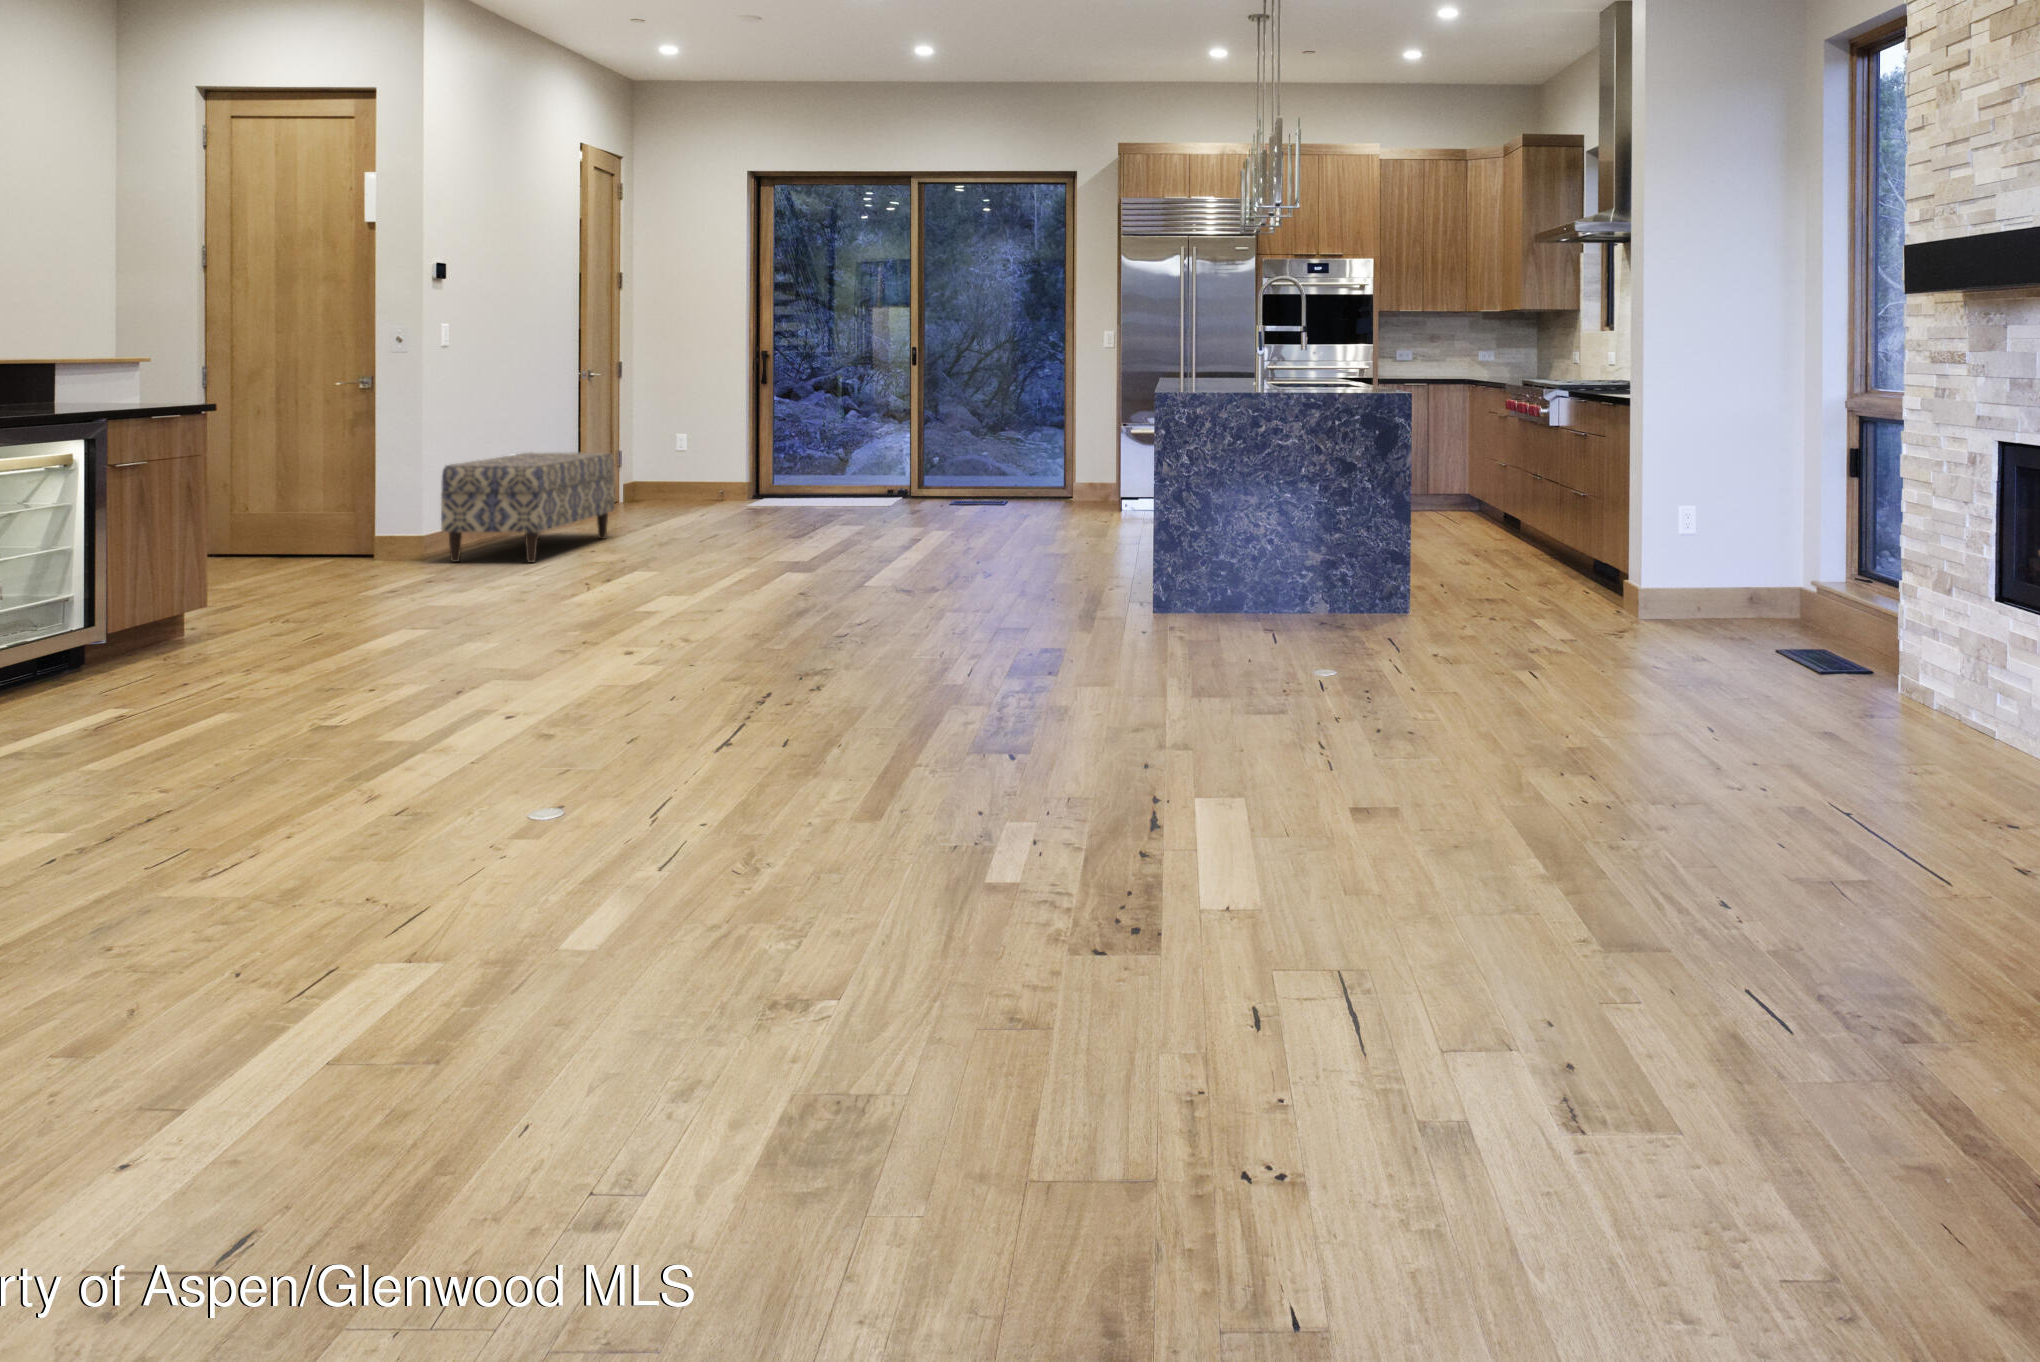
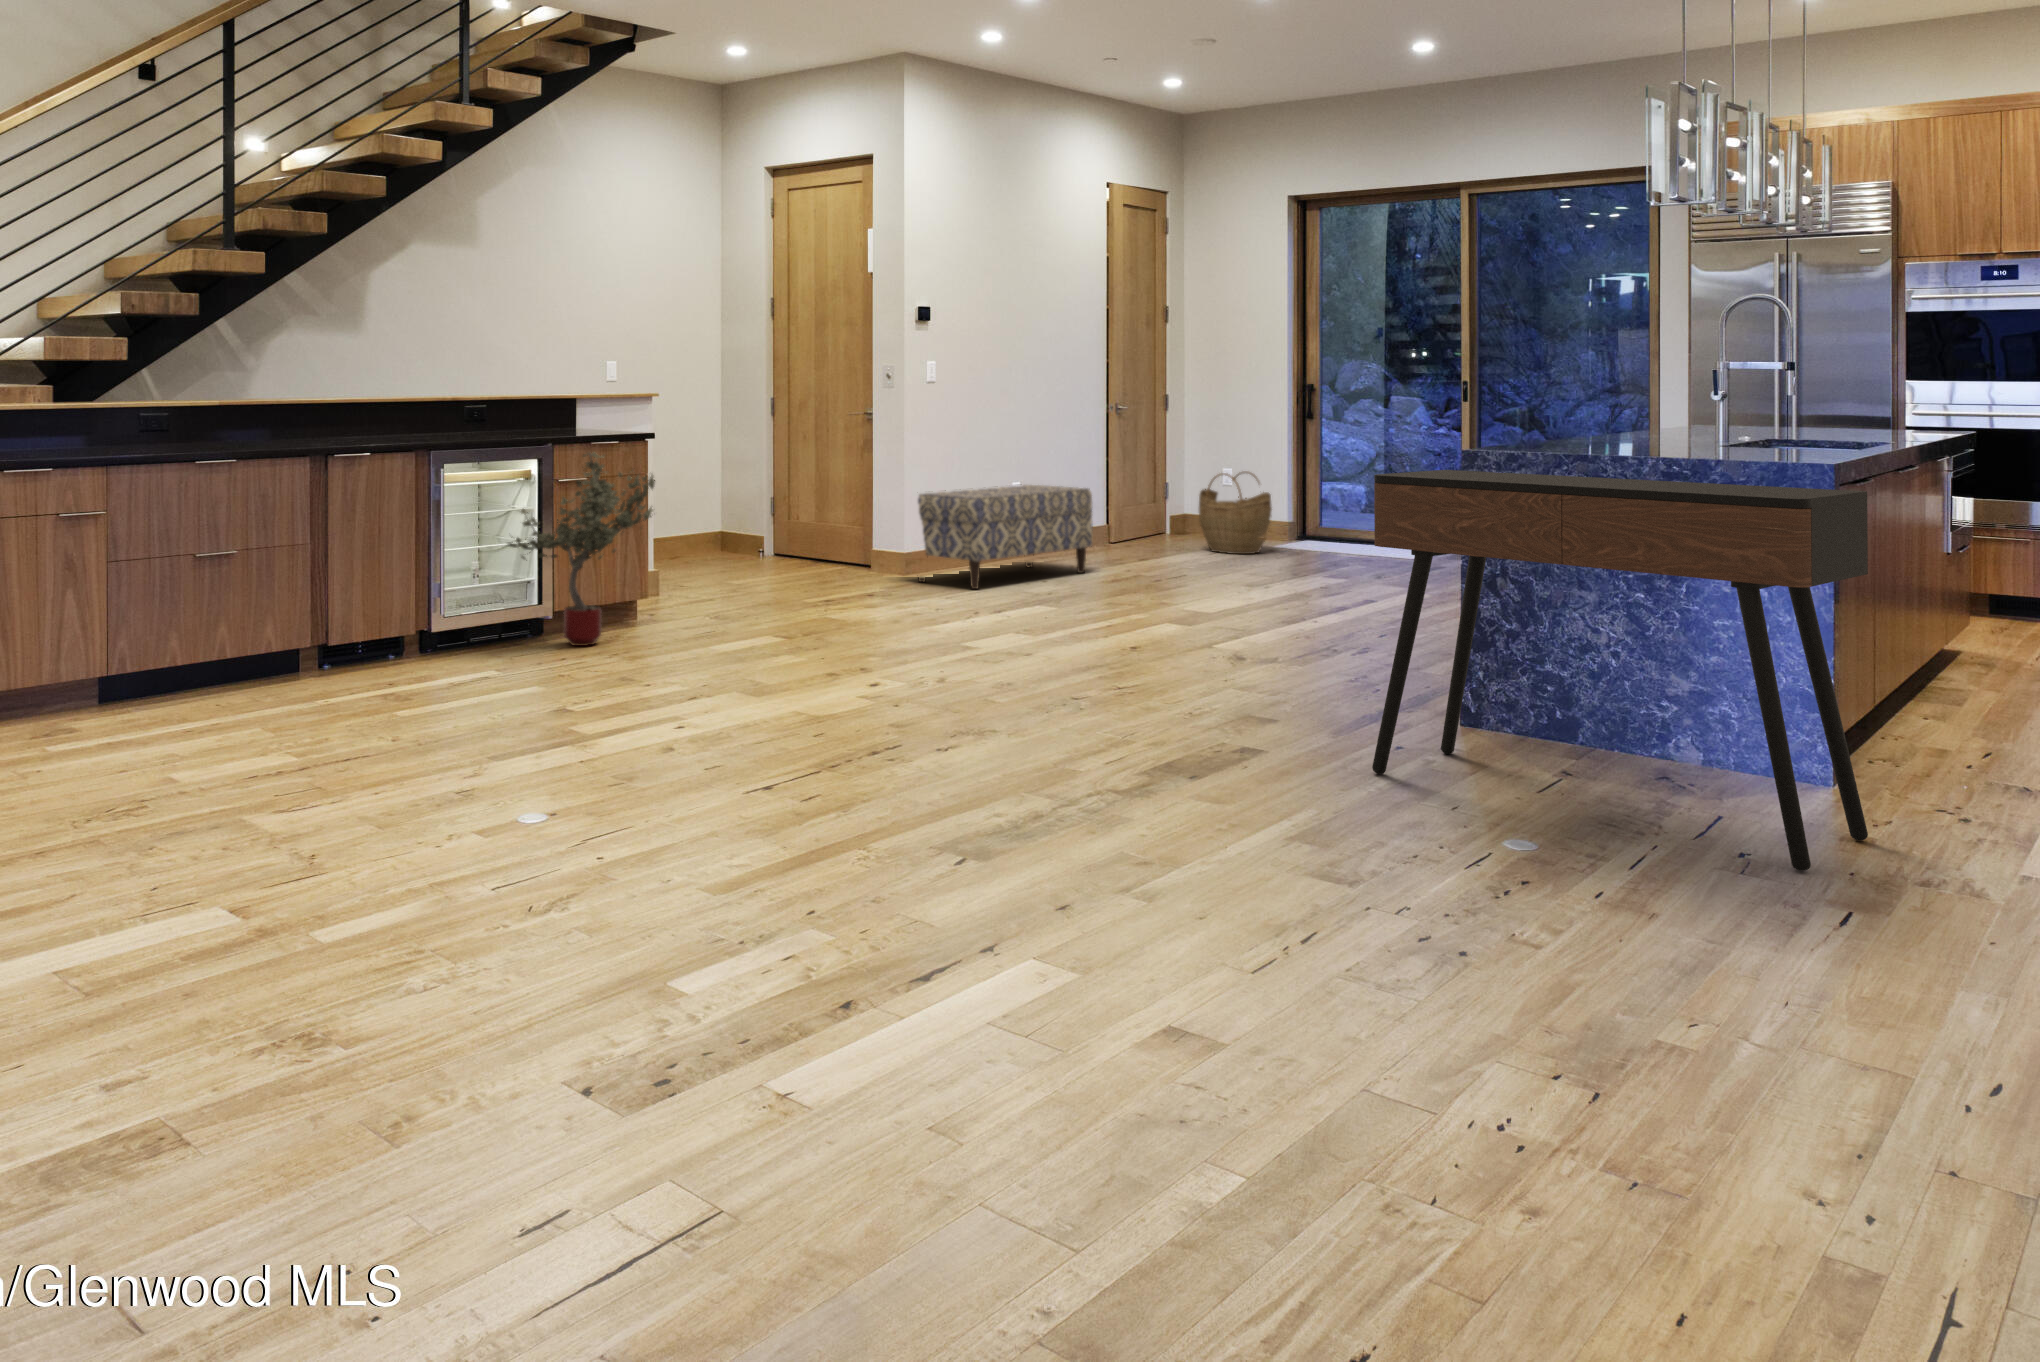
console table: none [1178,409,1490,653] -> present [1372,470,1868,871]
potted tree: none [90,423,278,670] -> present [508,452,655,646]
woven basket: none [666,432,737,511] -> present [1199,472,1272,554]

